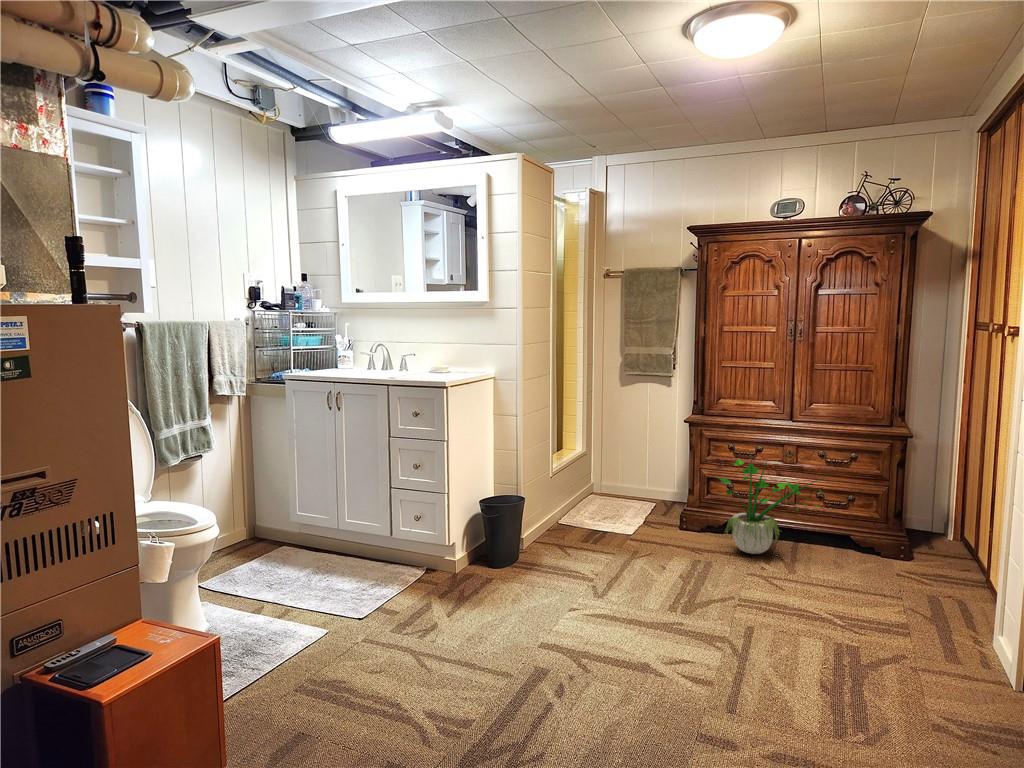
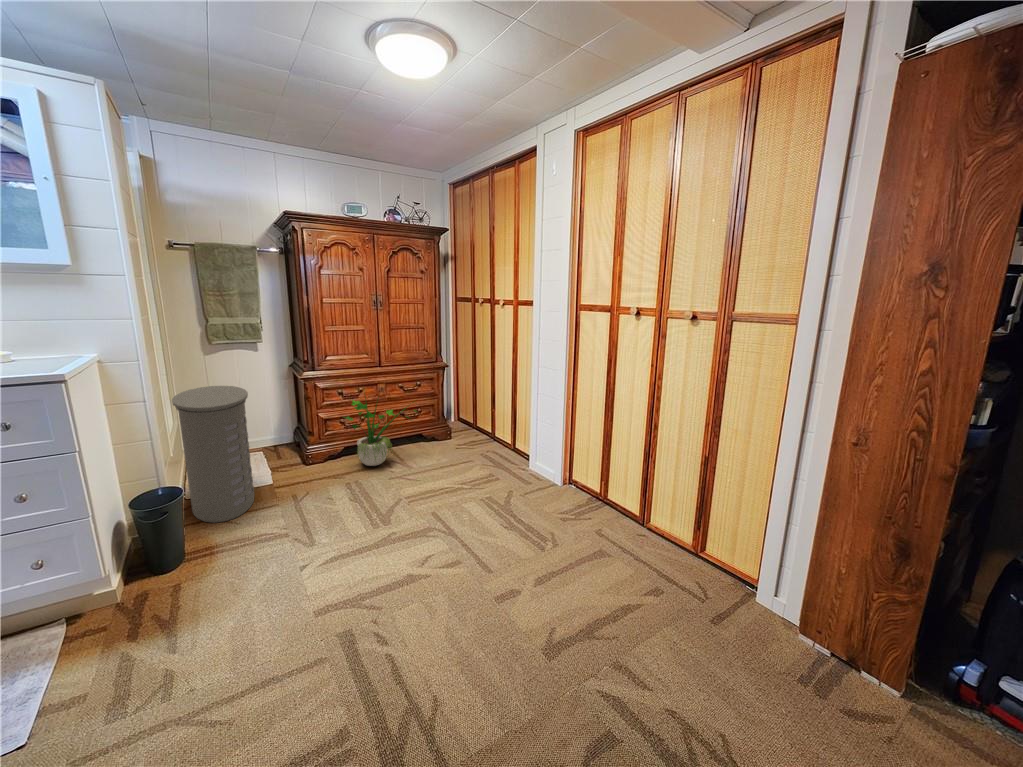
laundry hamper: none [546,415,615,550] -> present [172,386,254,523]

